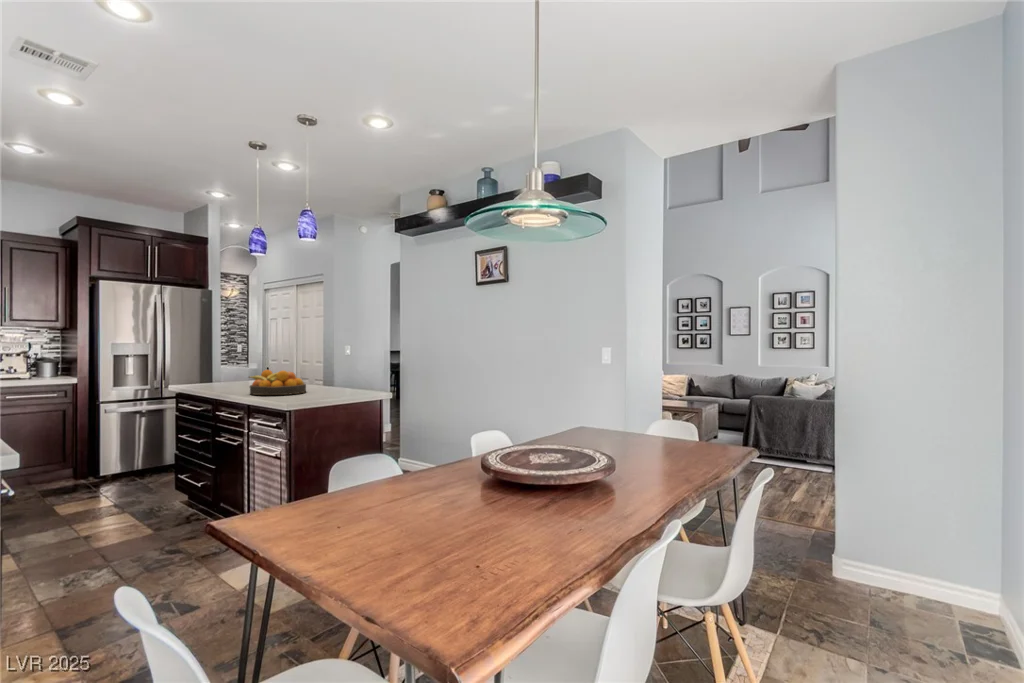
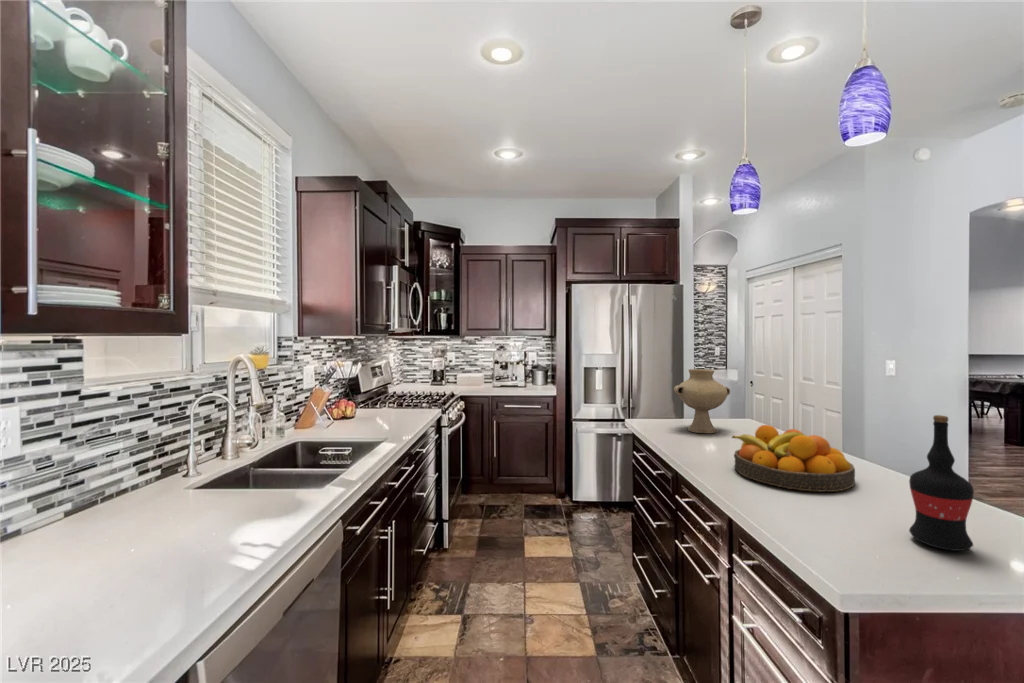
vase: none [210,347,248,387] -> present [674,369,730,433]
wine bottle: none [317,351,335,398] -> present [909,415,974,551]

